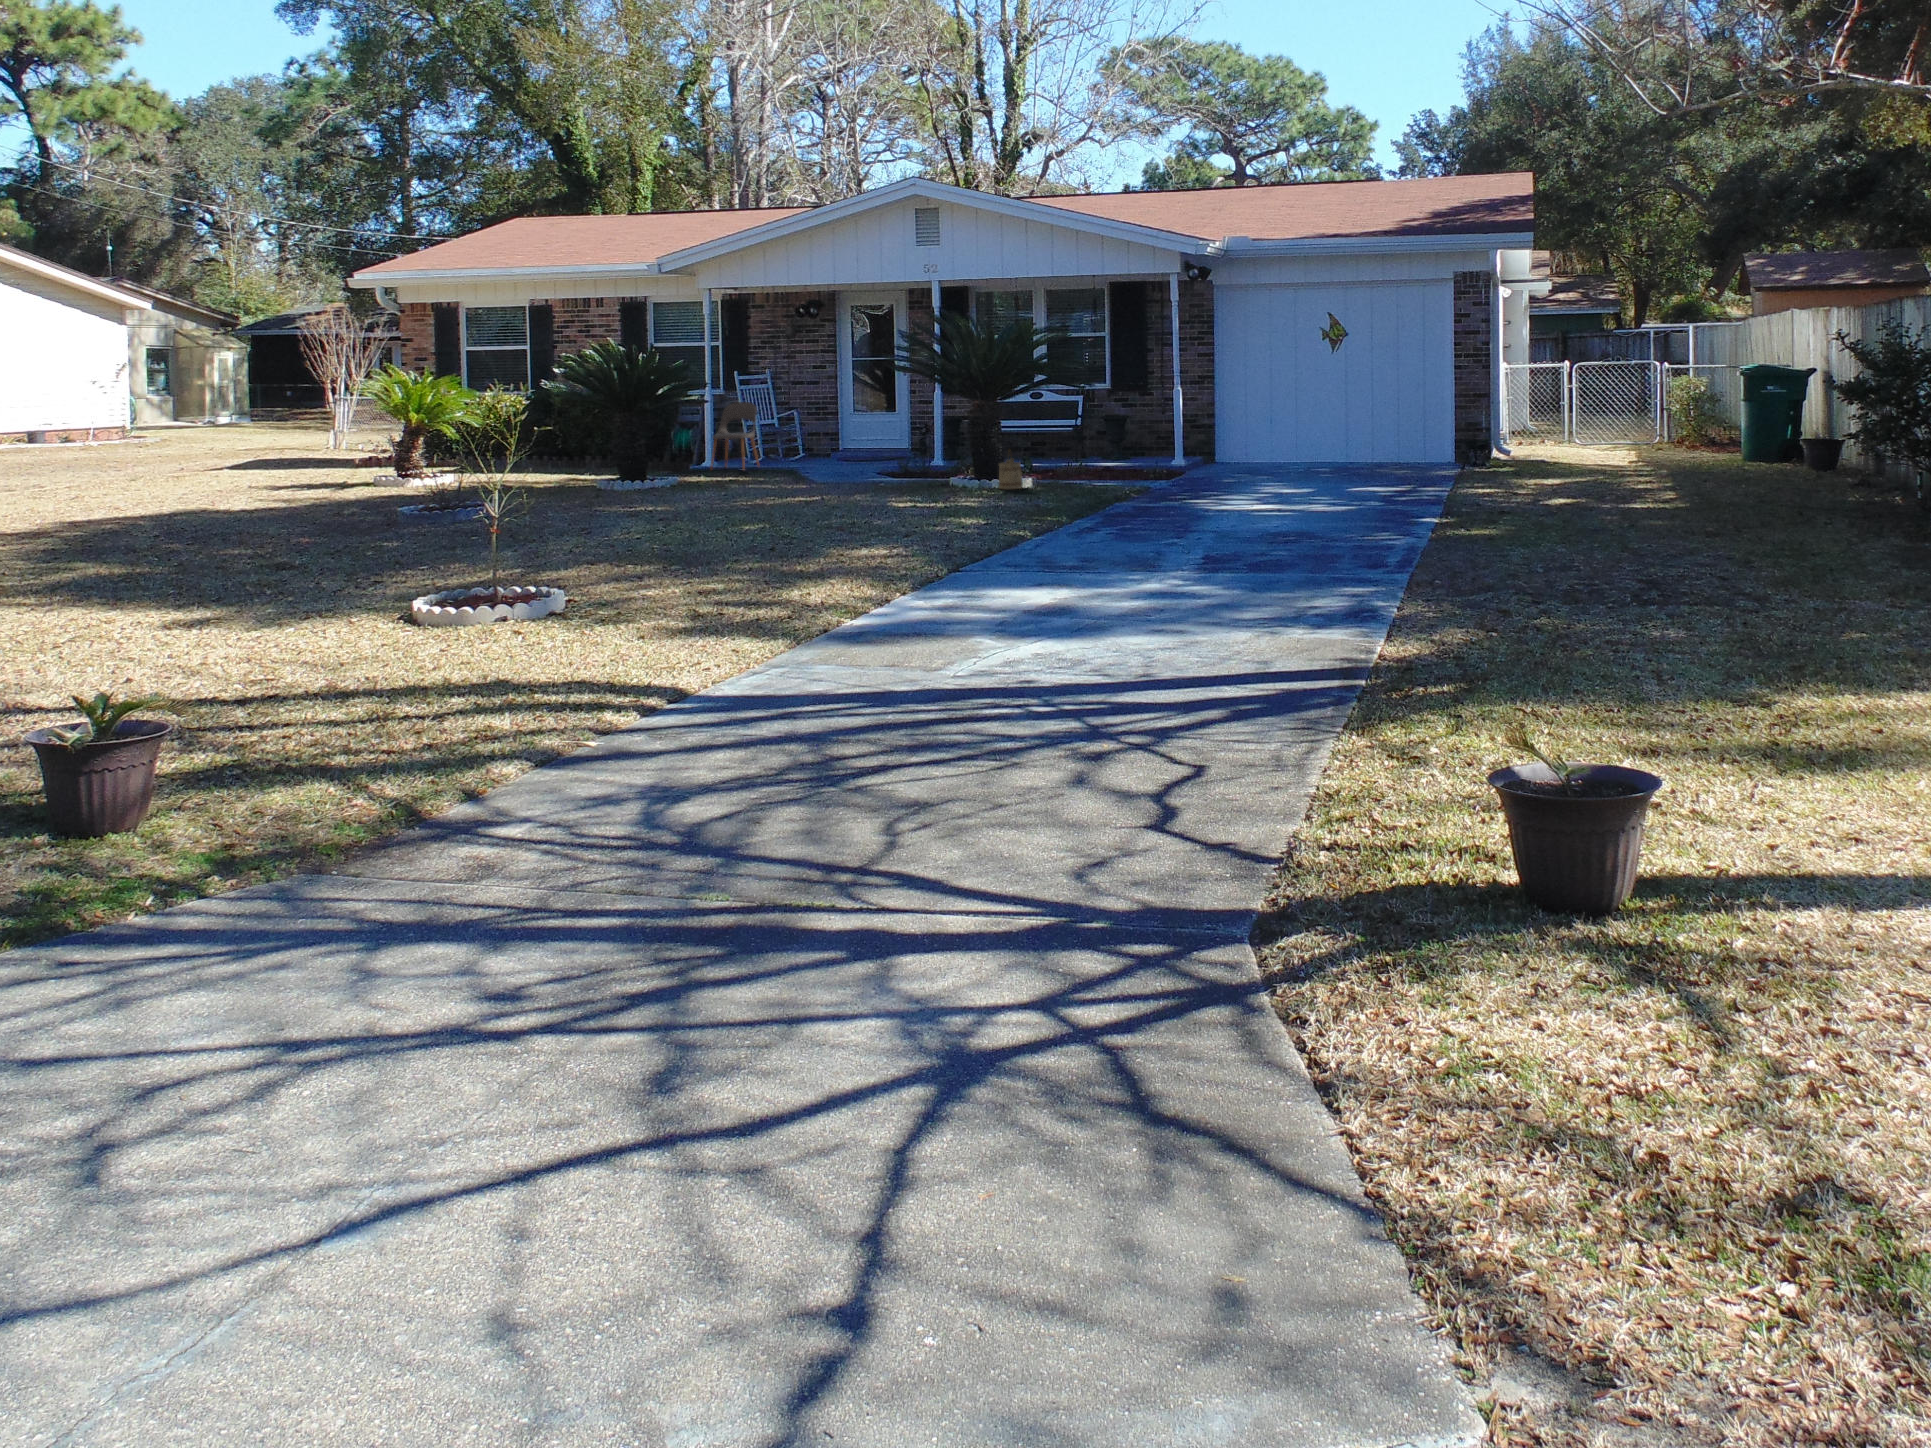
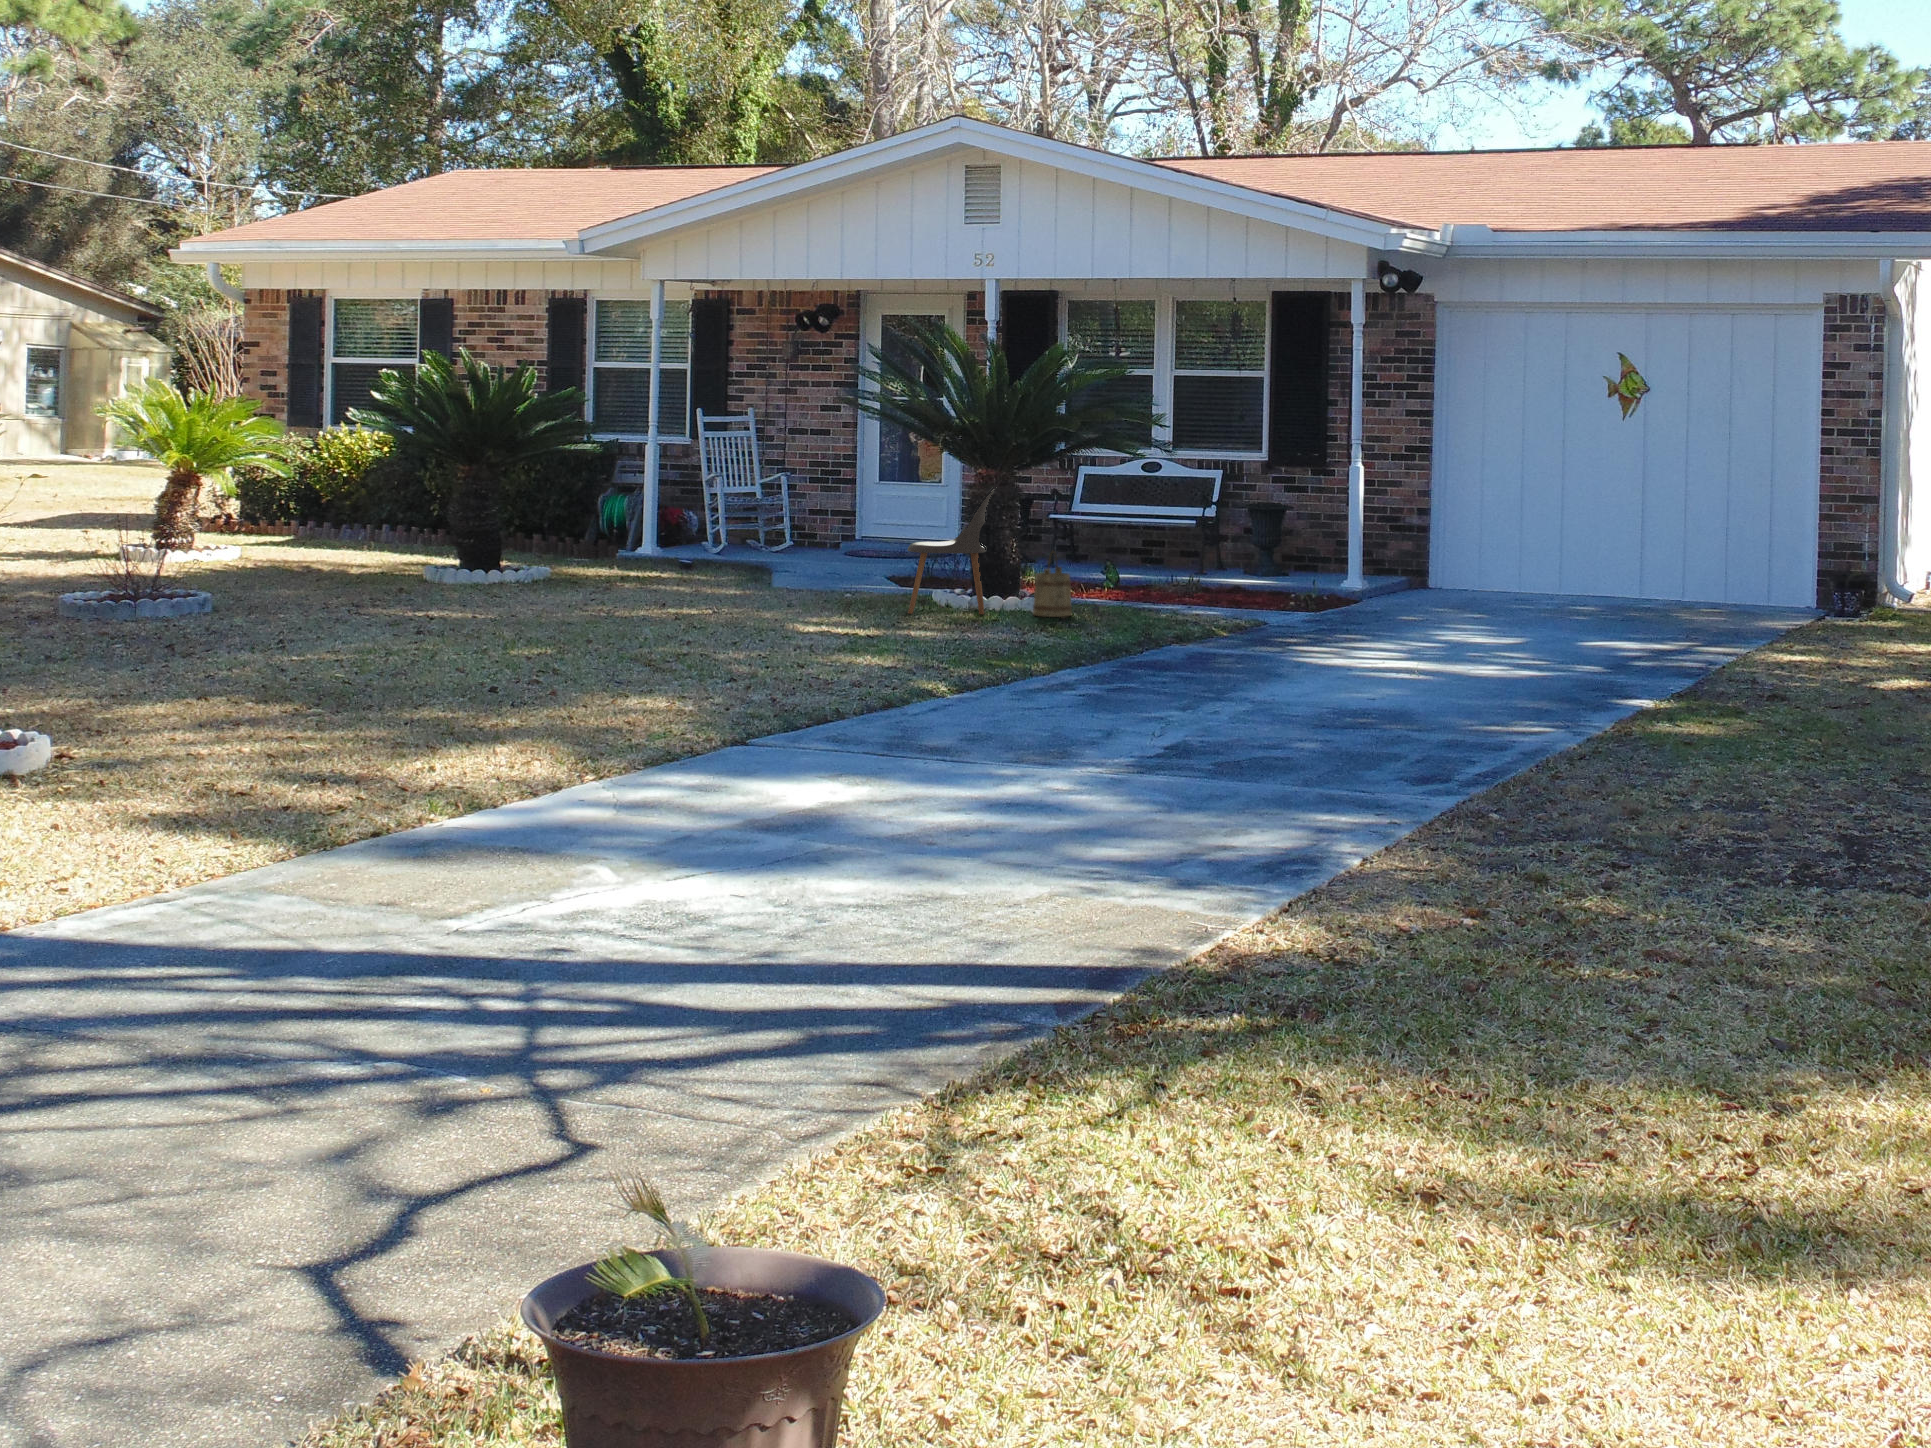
chair: present [710,402,759,470] -> present [908,489,995,615]

